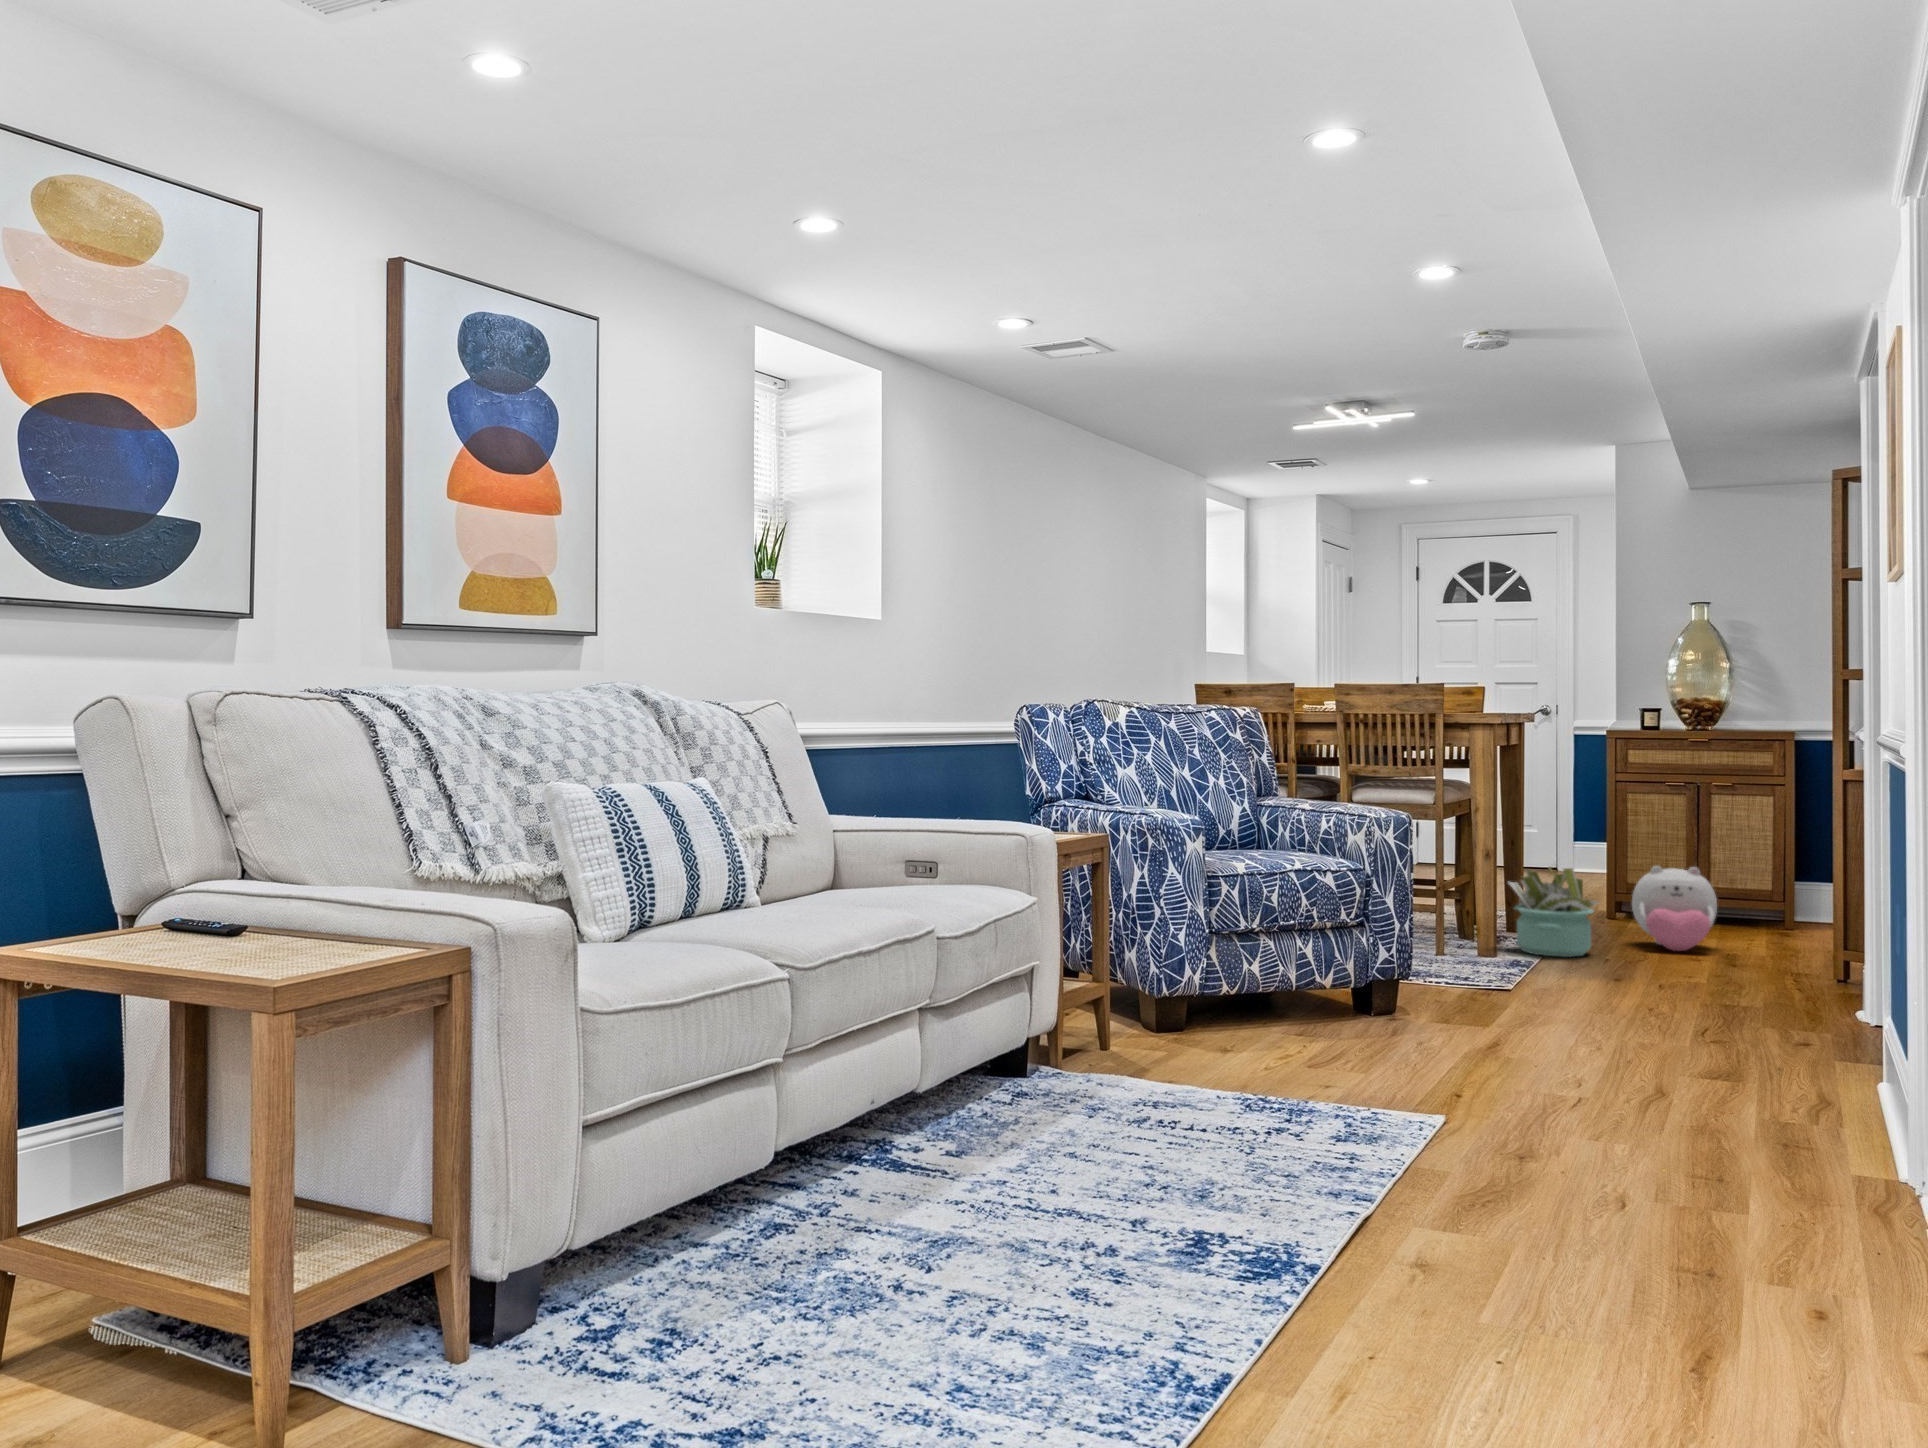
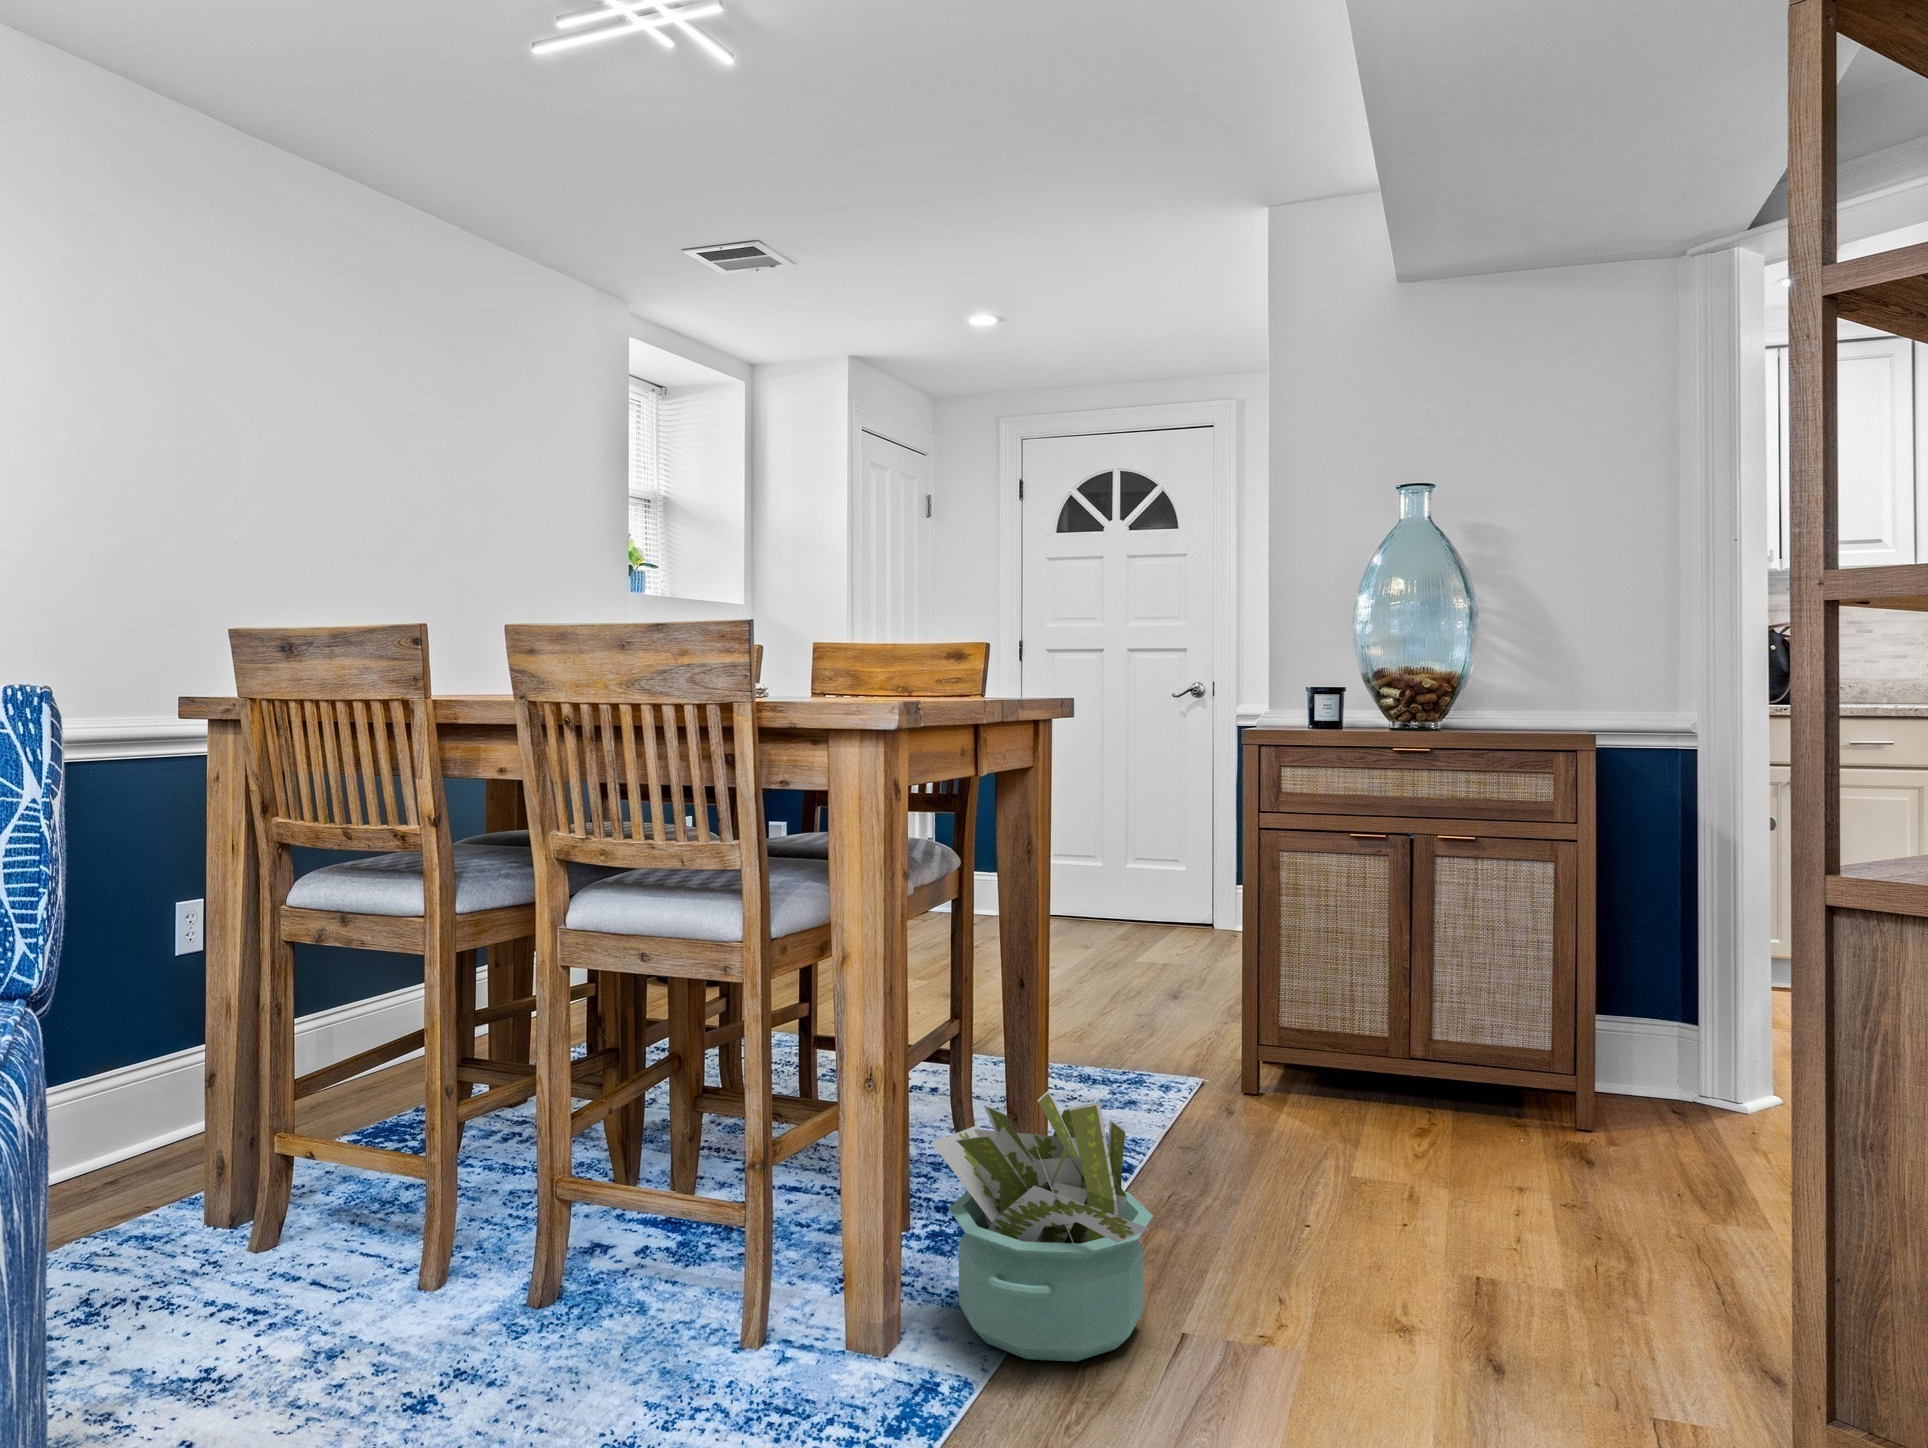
plush toy: present [1632,866,1717,951] -> none [1258,1069,1454,1297]

